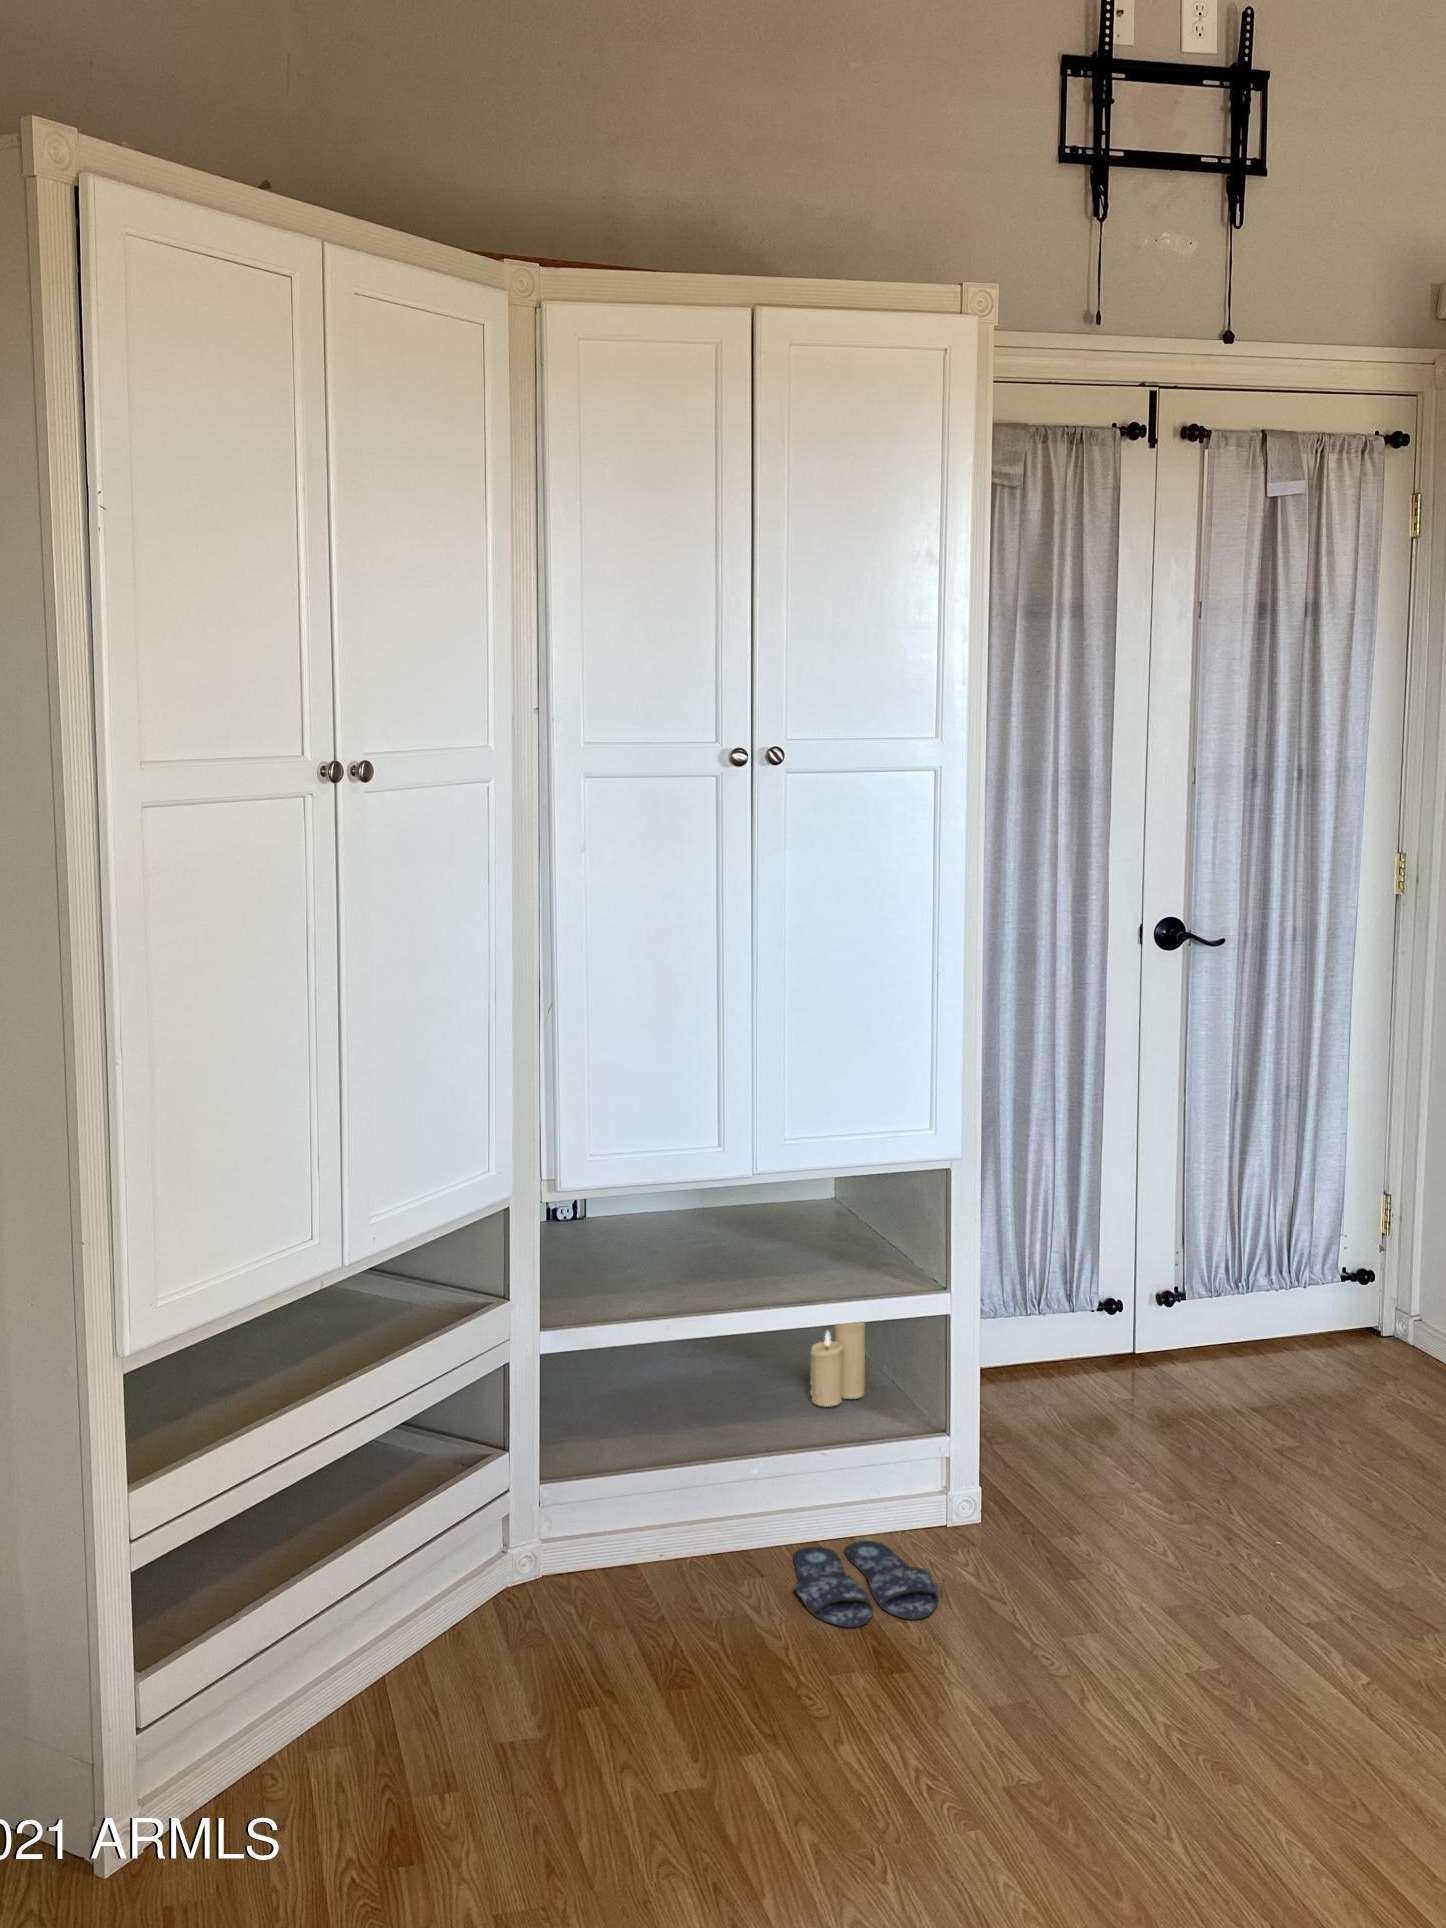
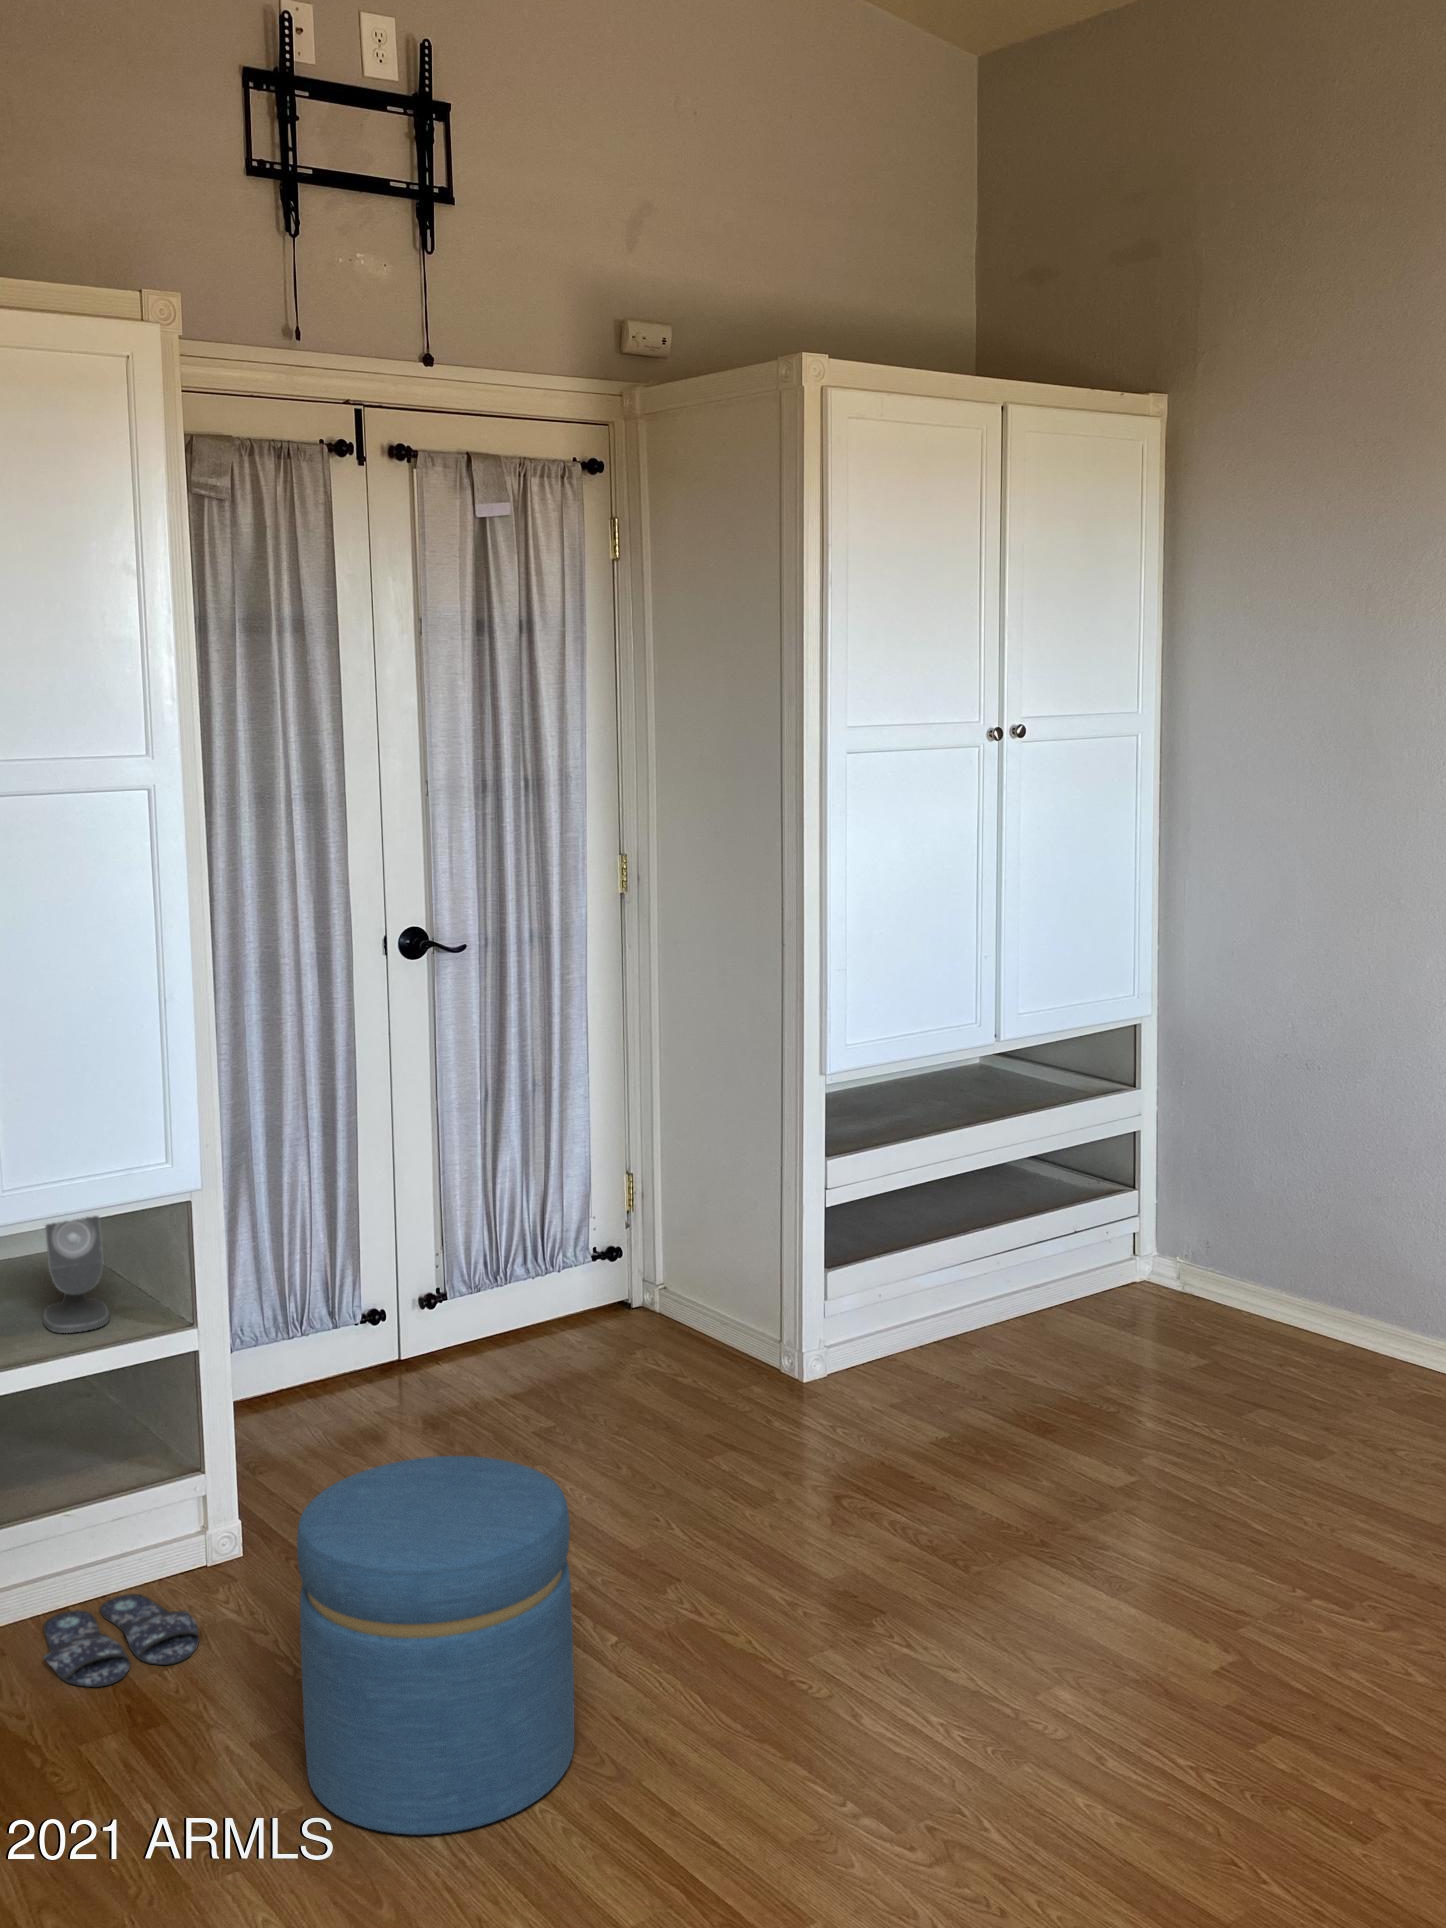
speaker: none [807,1137,869,1280] -> present [42,1216,110,1333]
candle: present [810,1322,865,1407] -> none [52,1354,115,1465]
ottoman: none [1047,1460,1349,1868] -> present [297,1456,574,1835]

